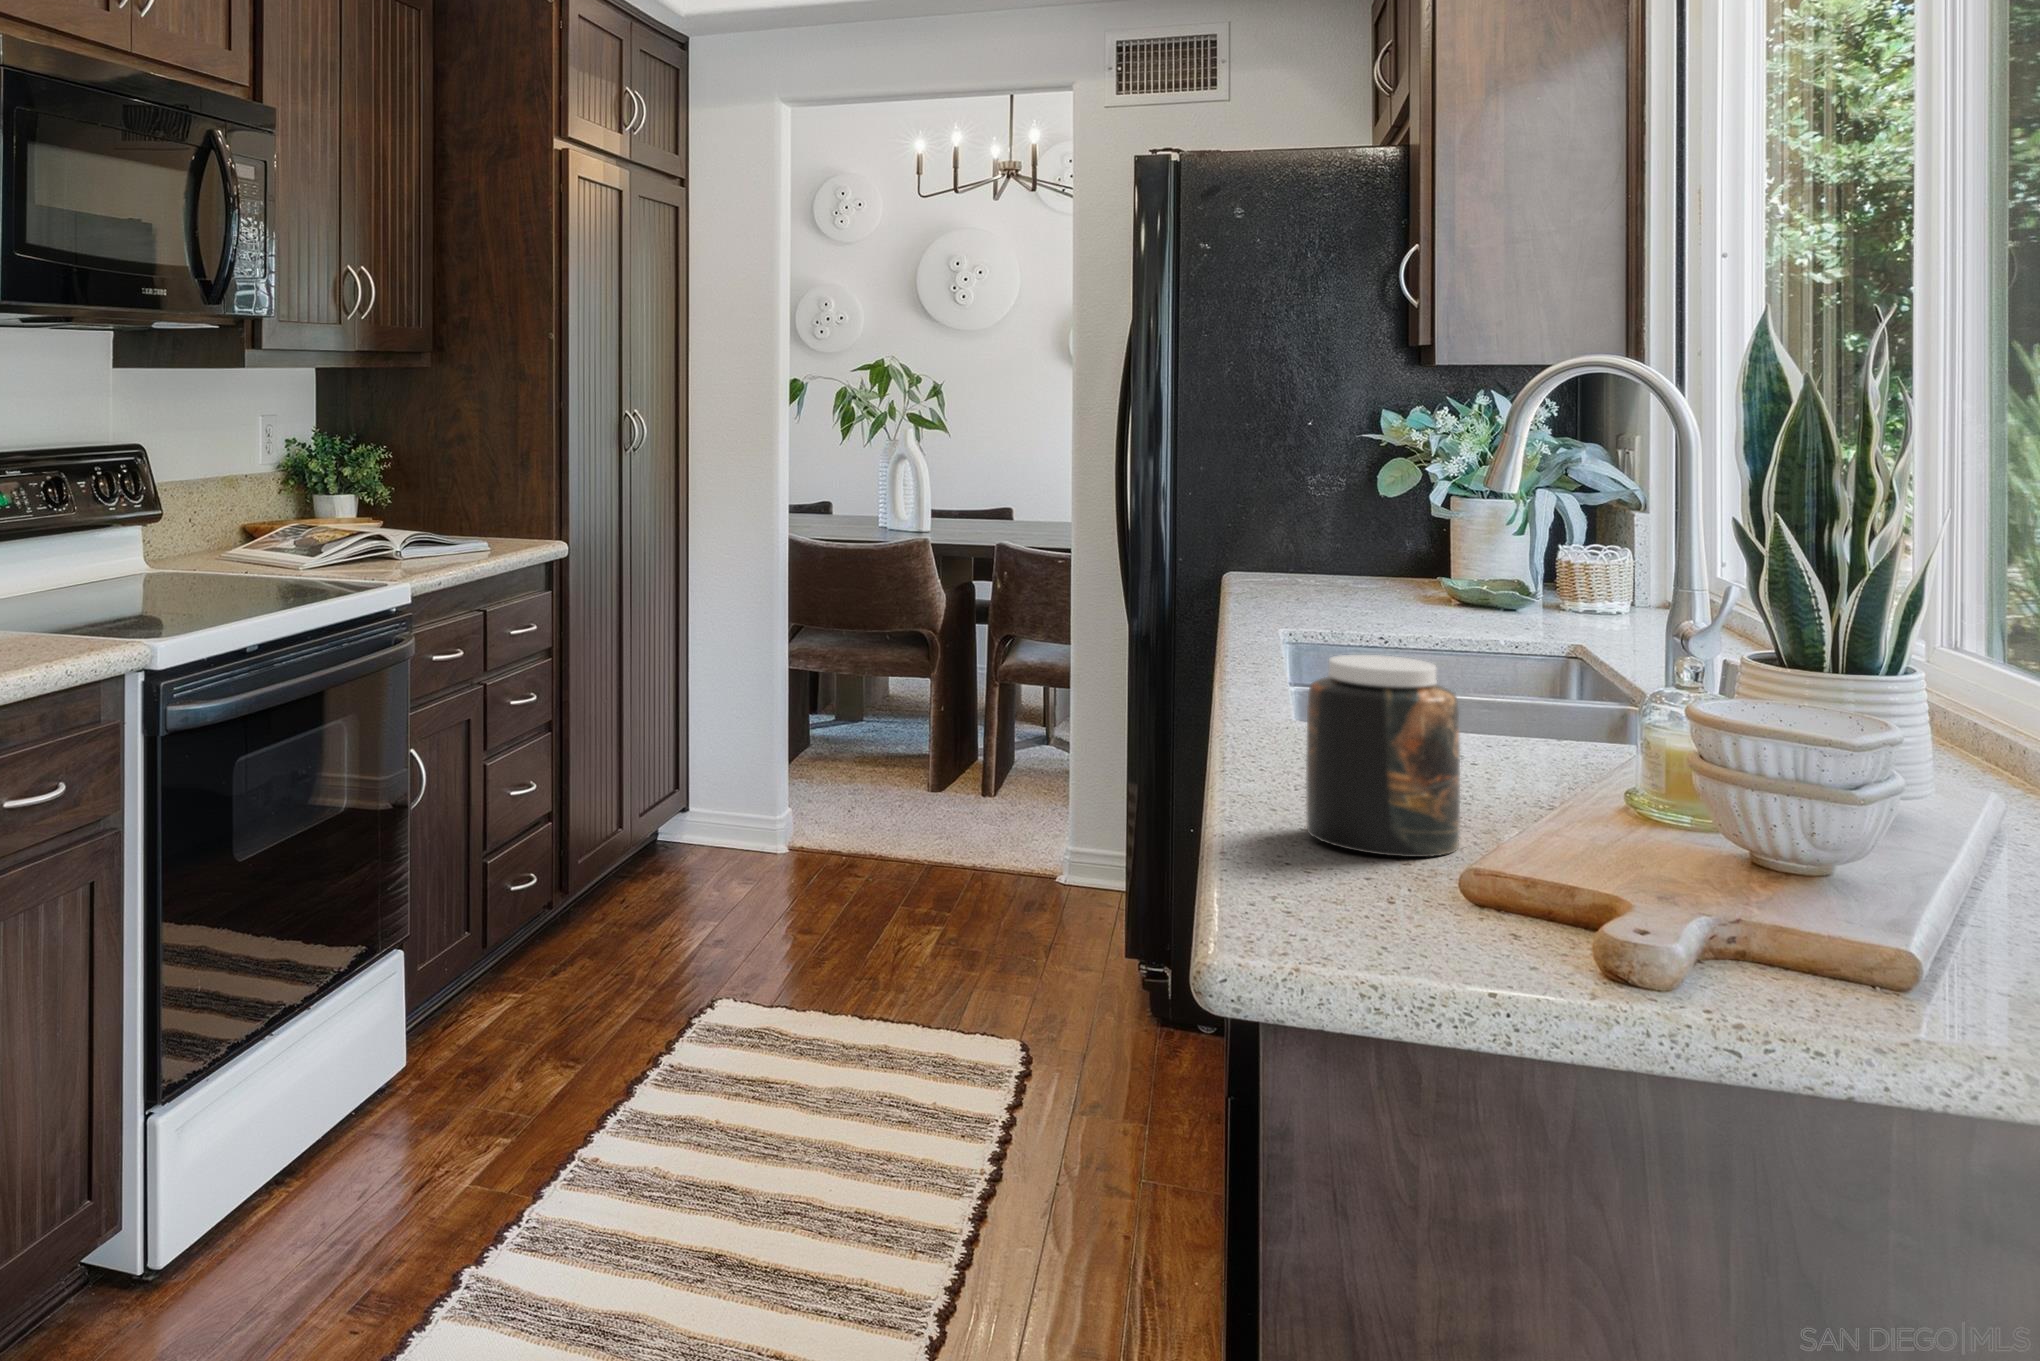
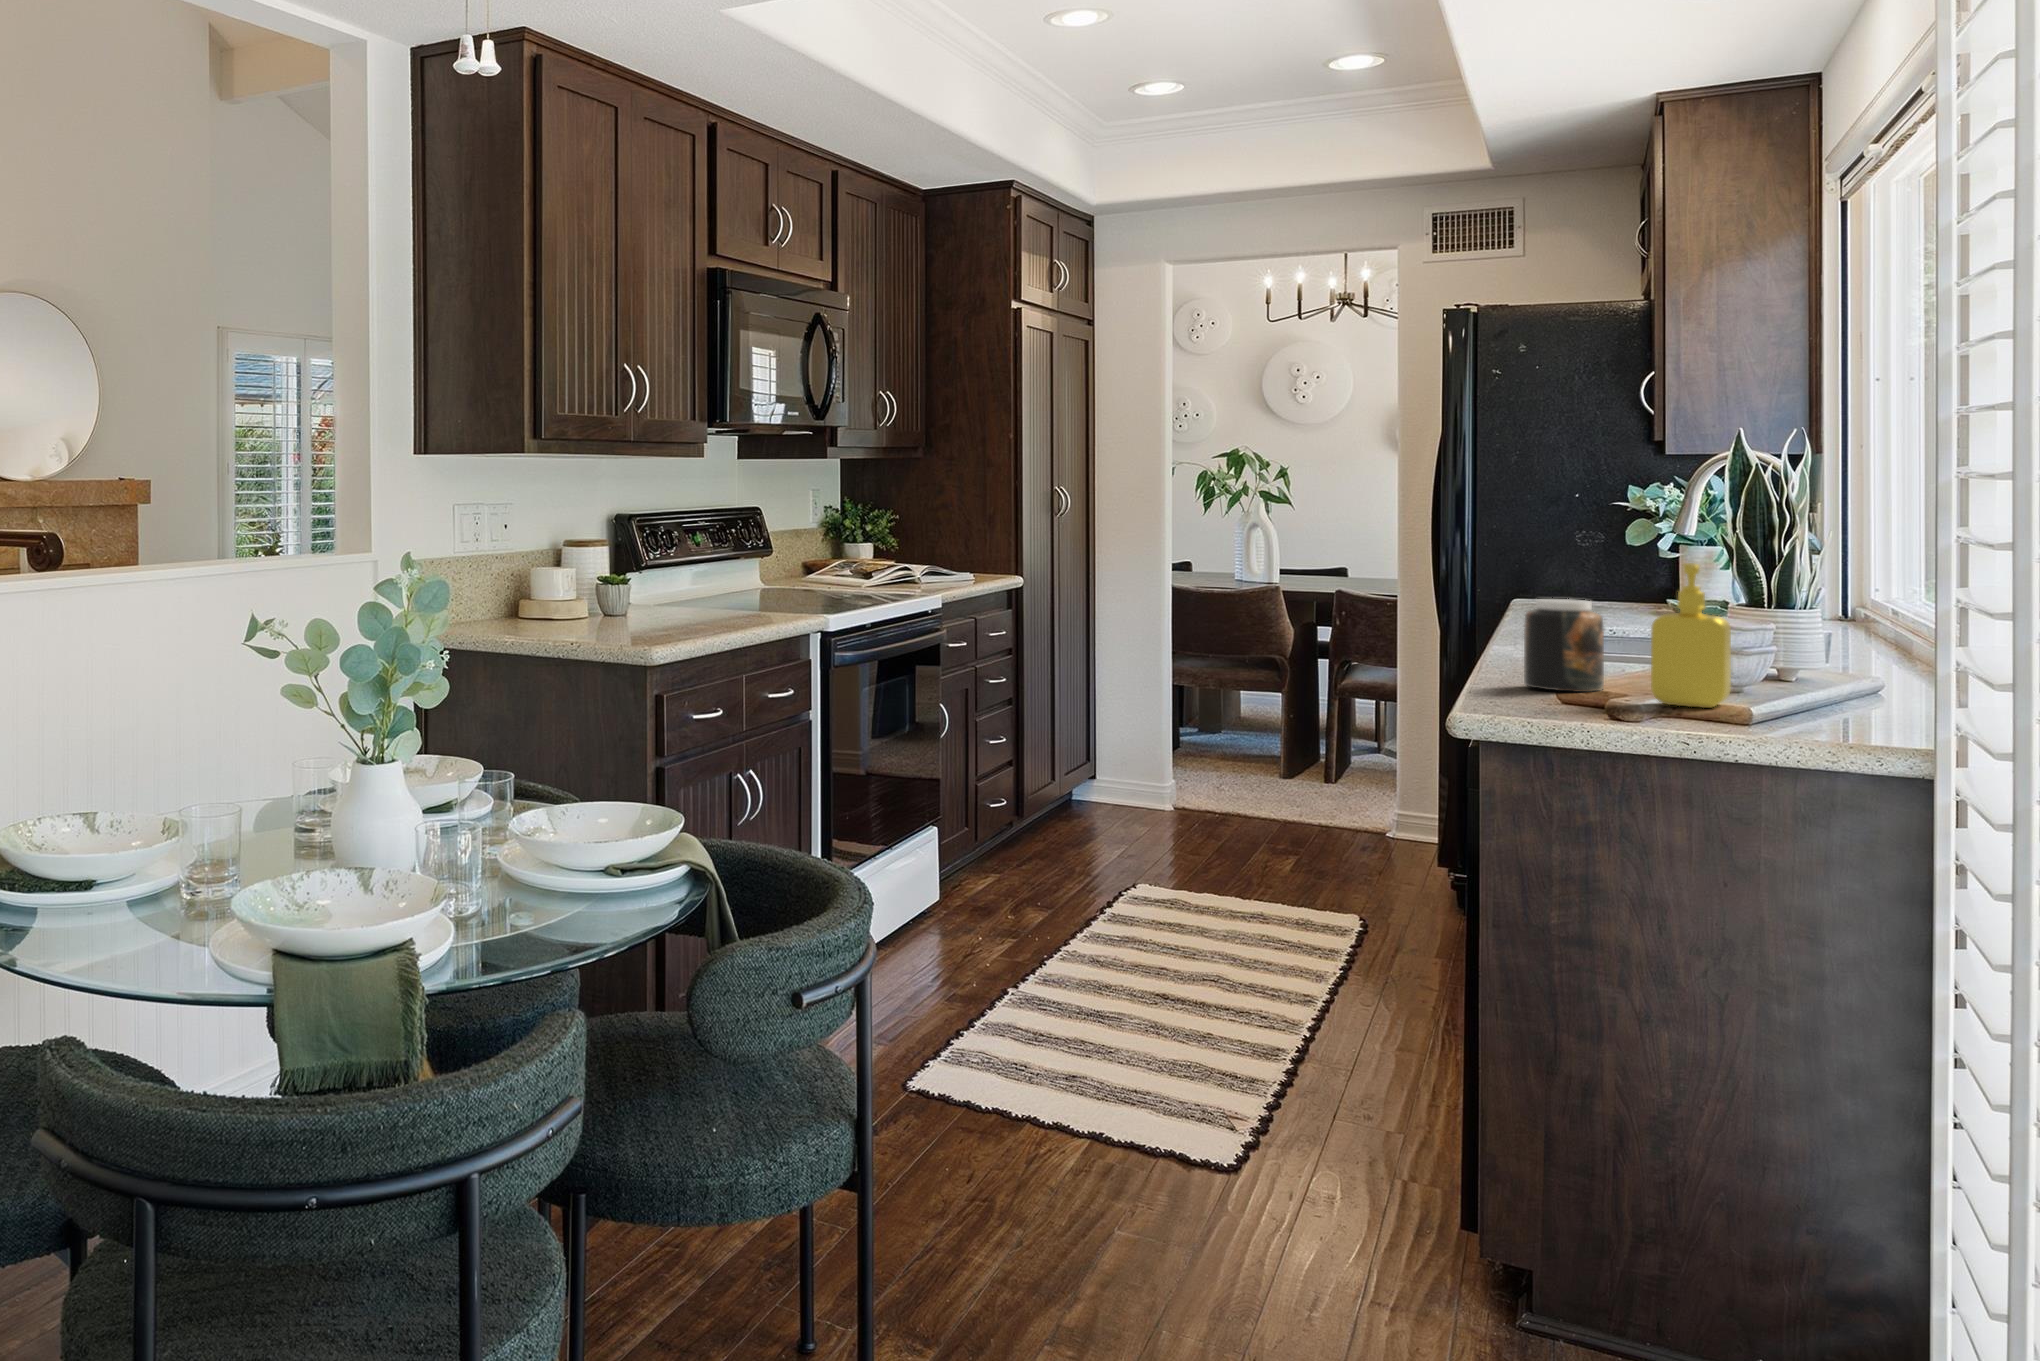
soap dispenser: none [1595,607,1760,943] -> present [1651,563,1731,708]

